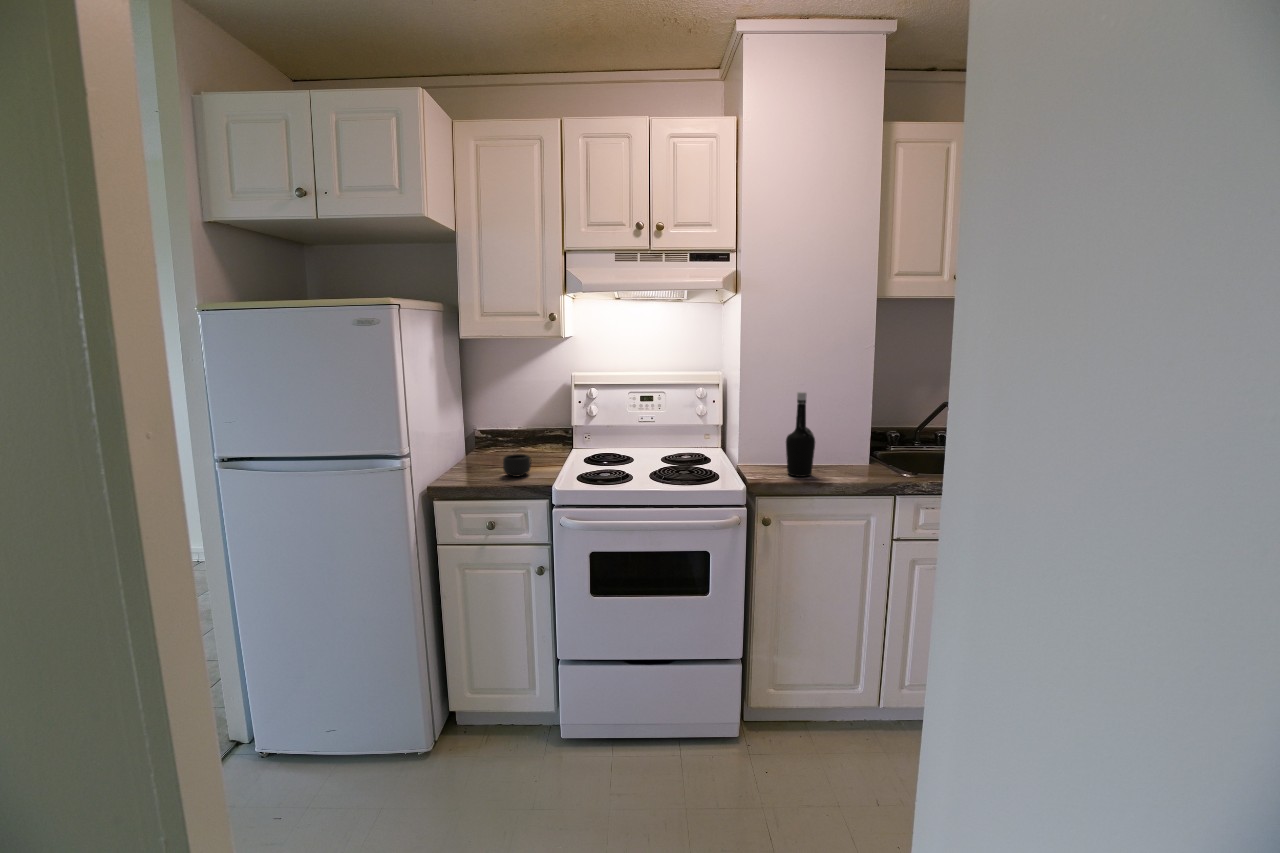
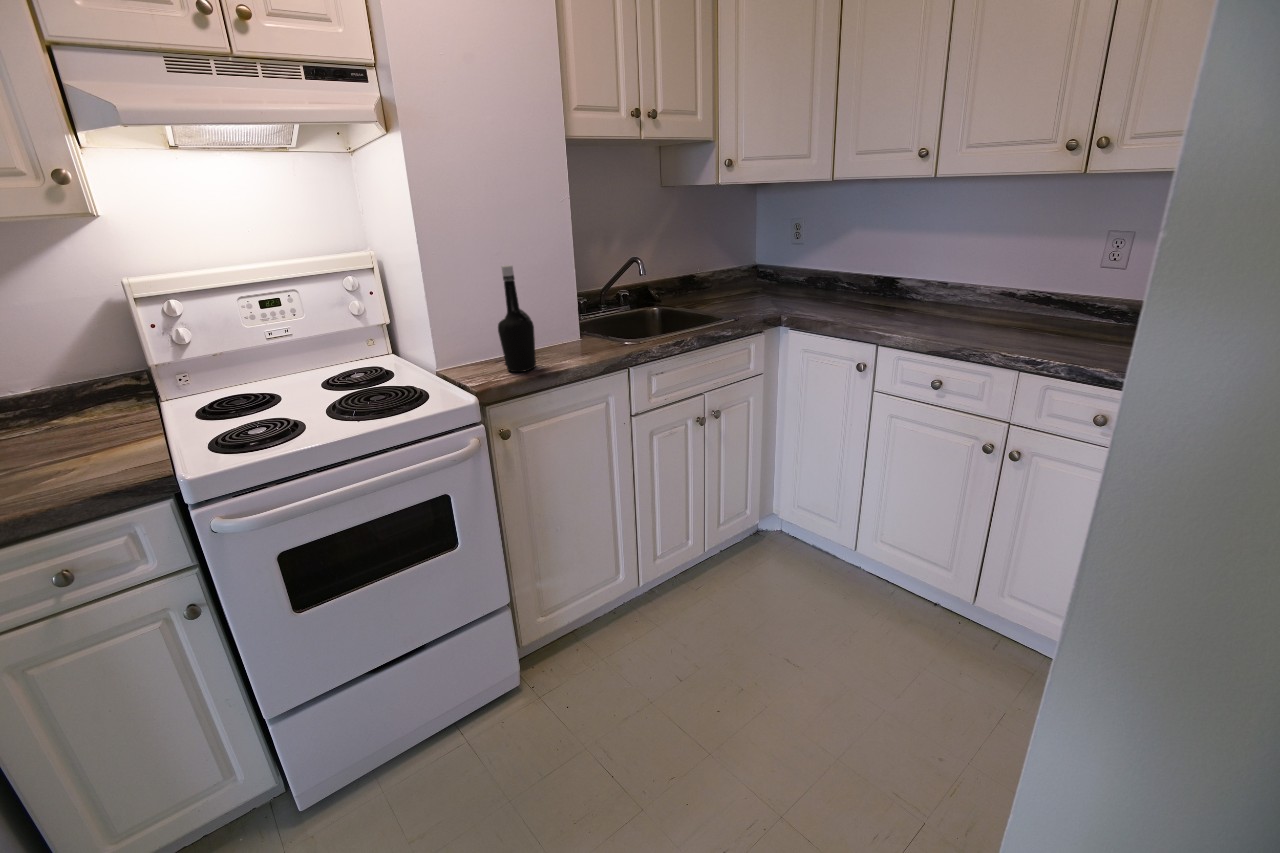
mug: present [503,454,532,477] -> none [45,437,109,479]

